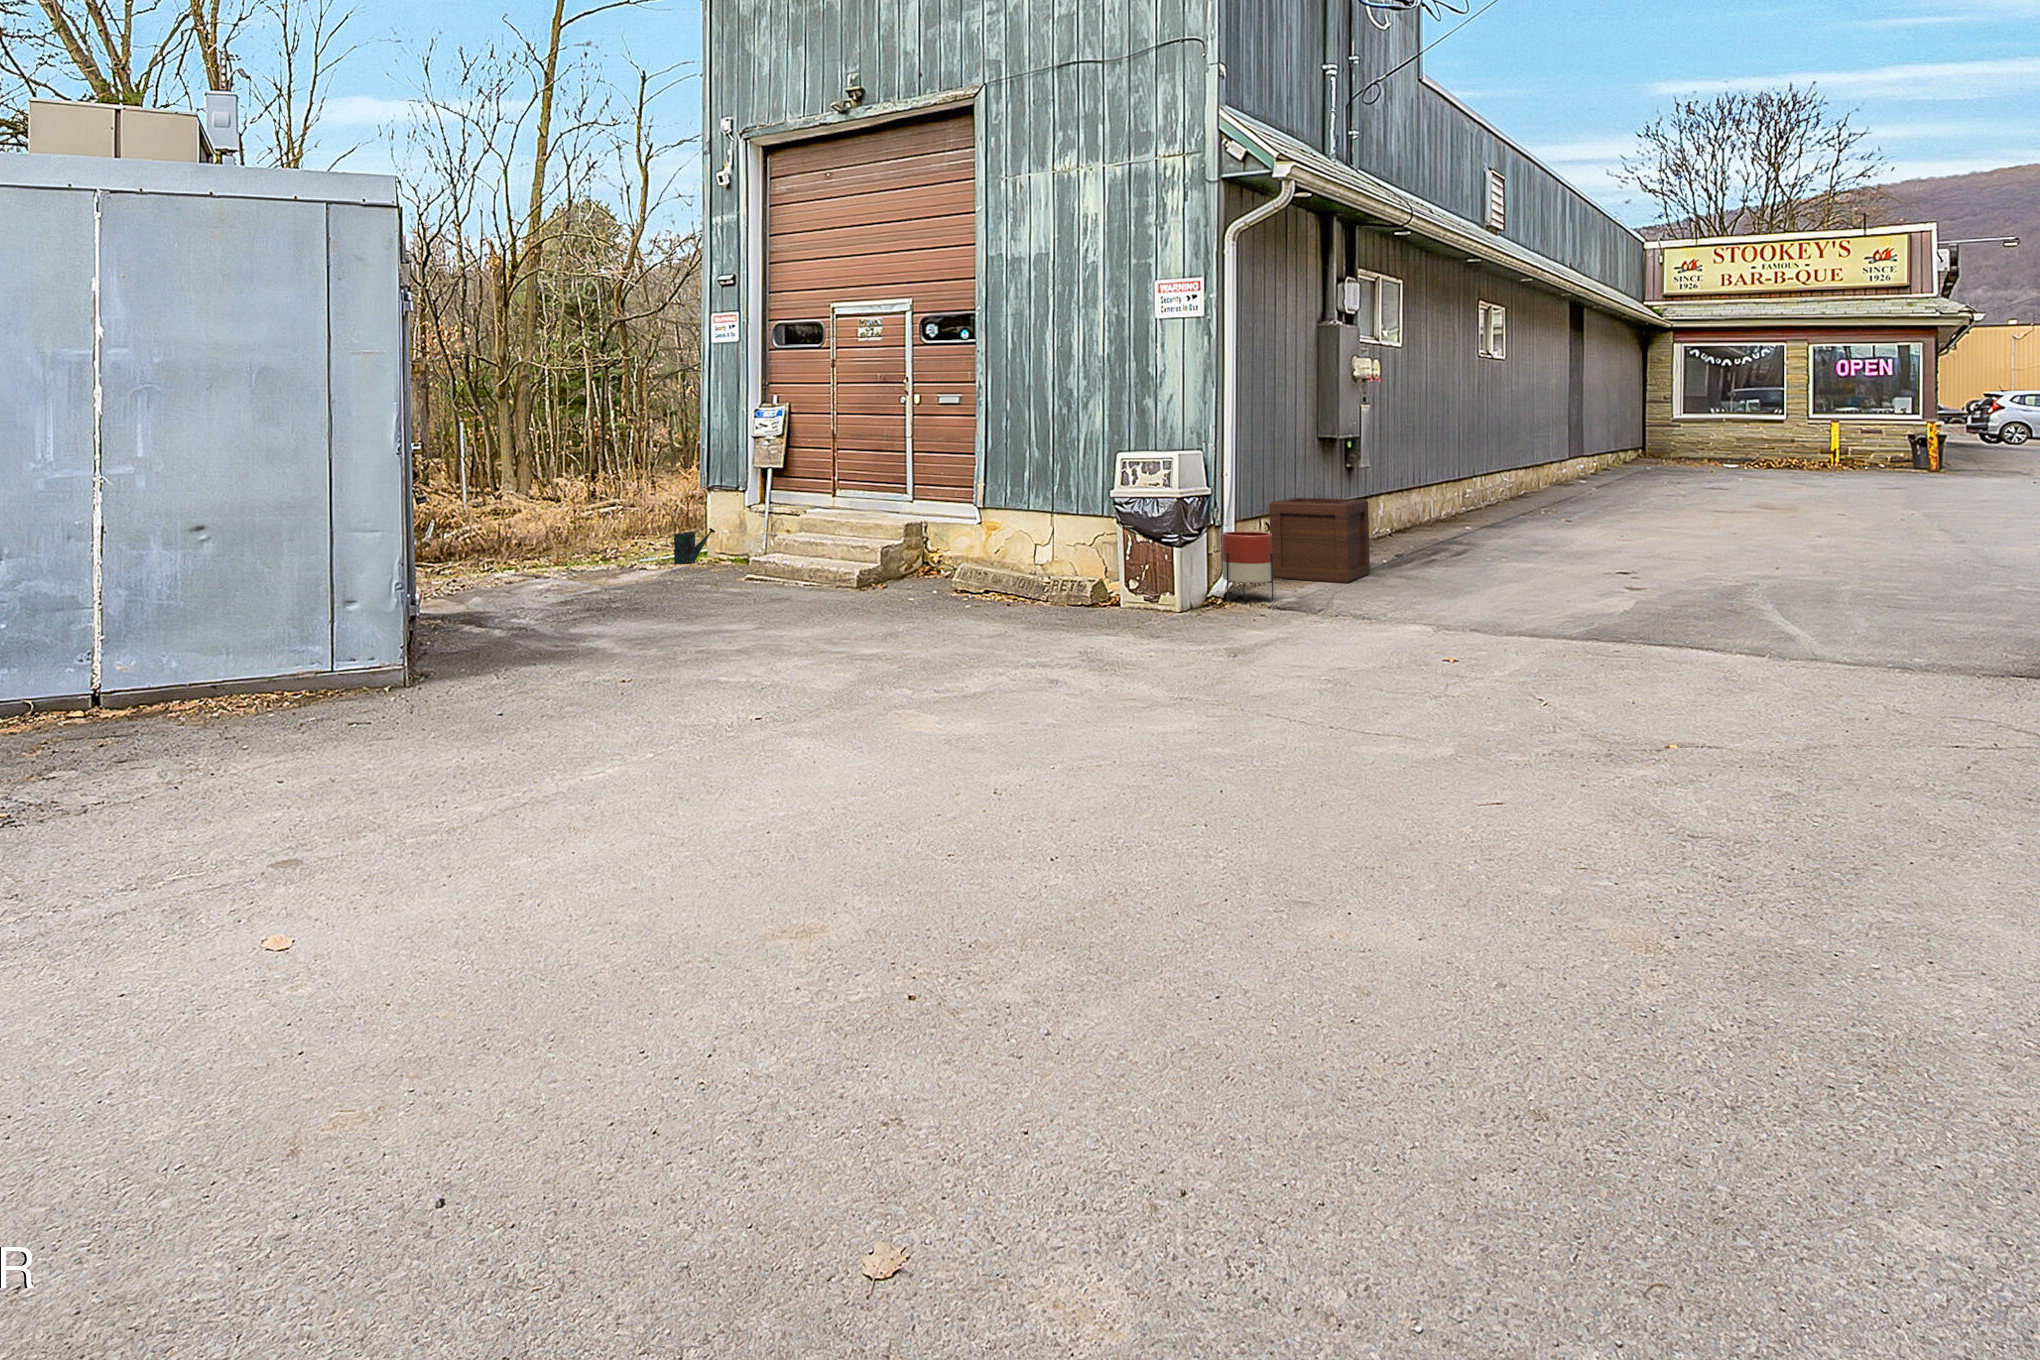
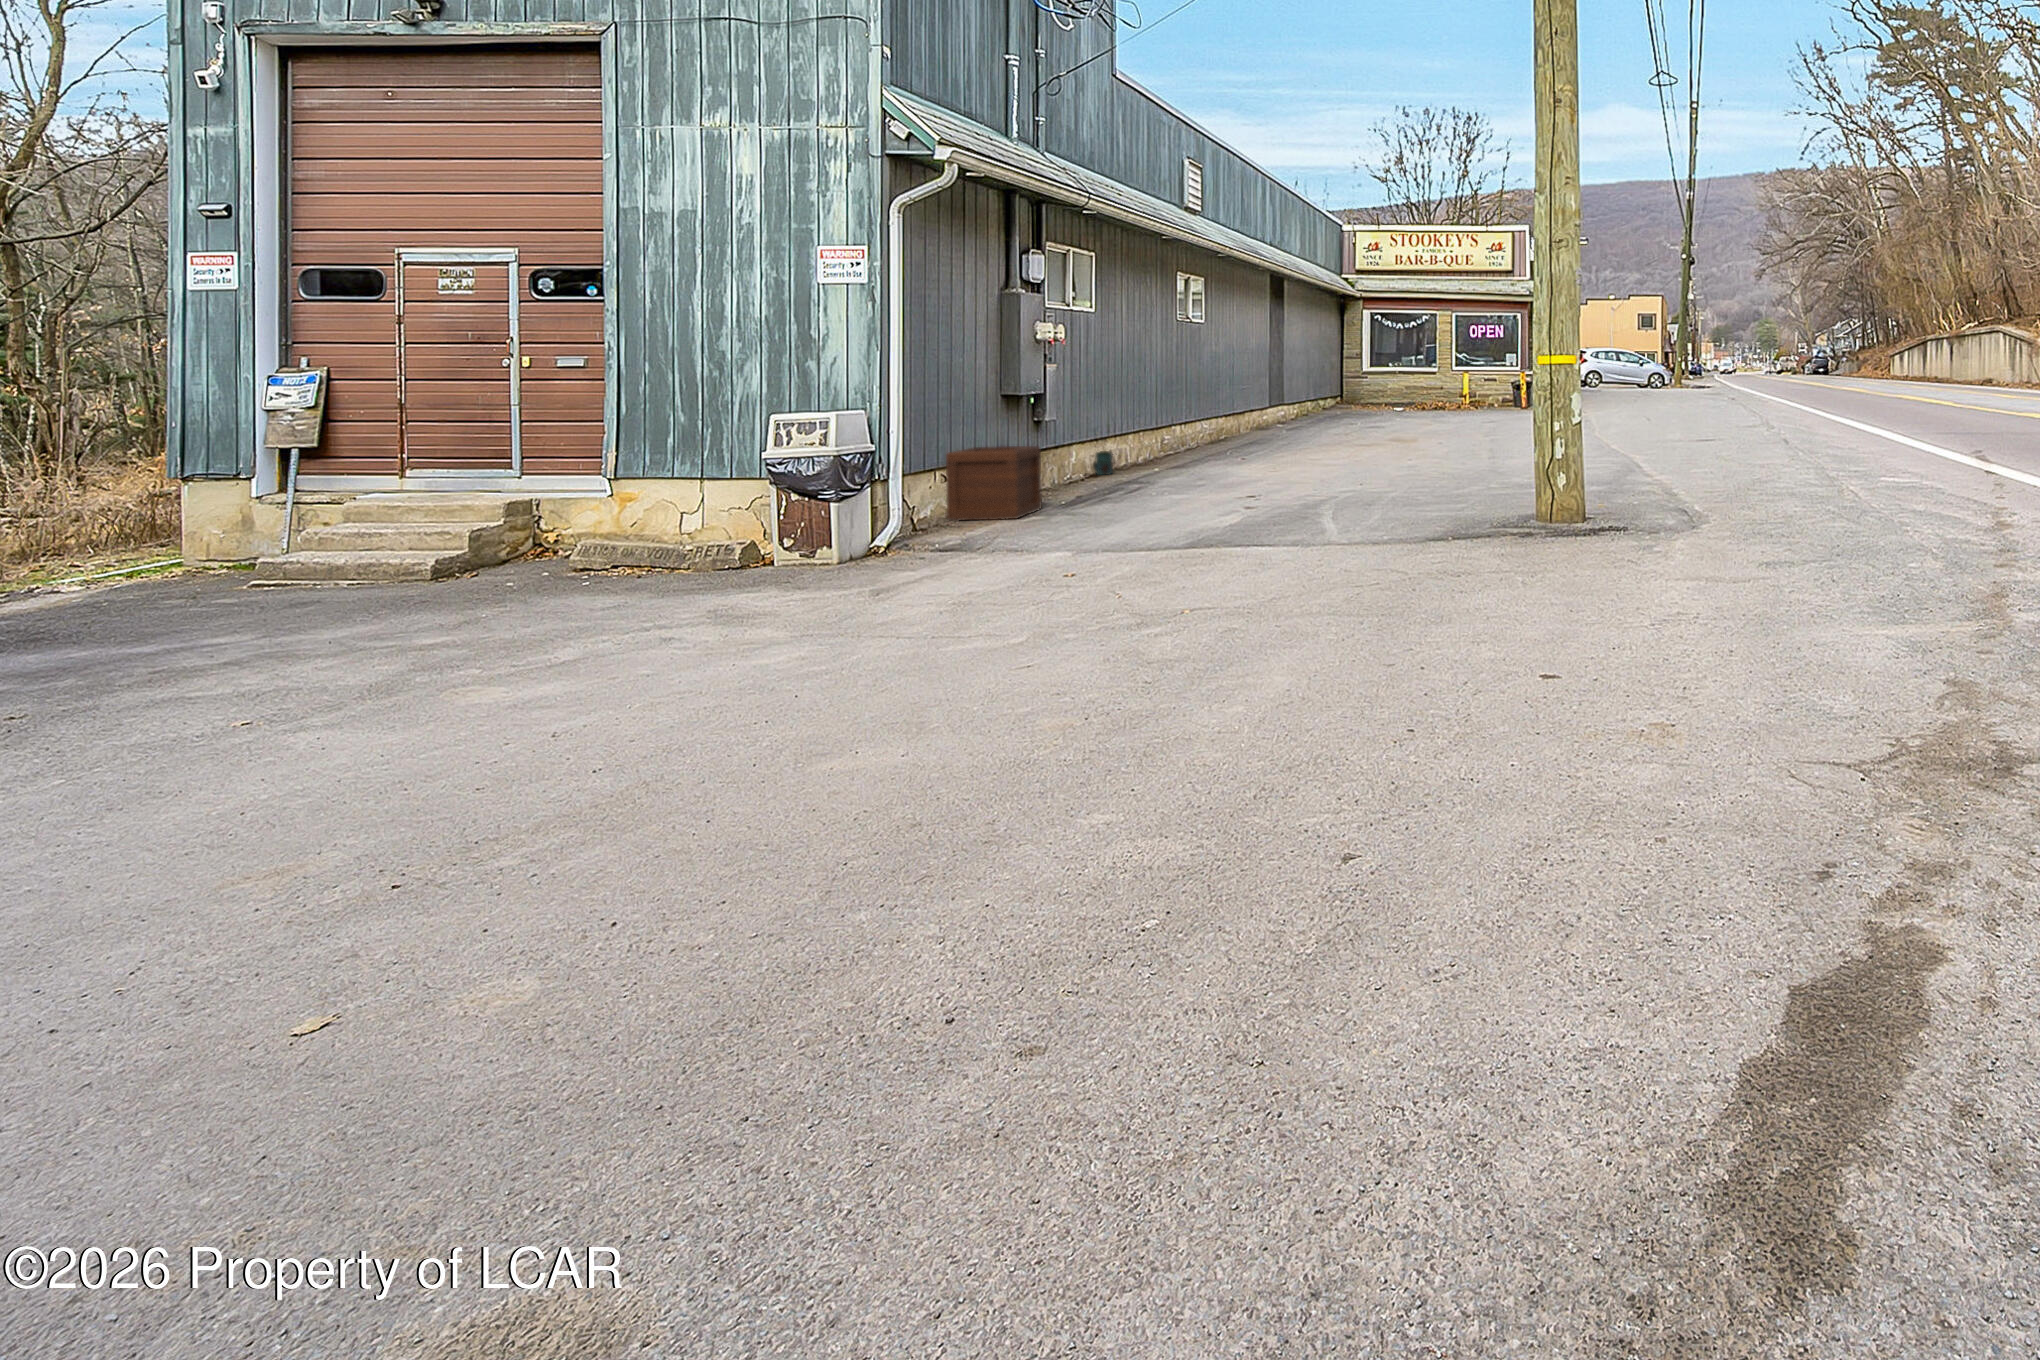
watering can: present [666,528,715,564] -> present [1093,451,1113,475]
planter: present [1222,531,1274,602] -> none [886,482,936,548]

